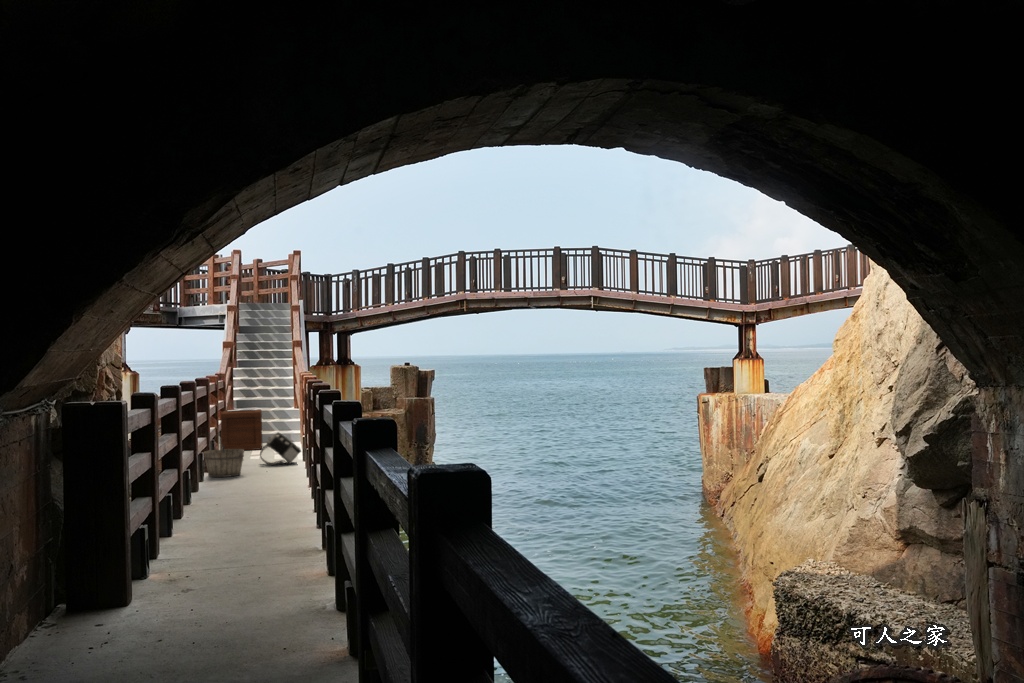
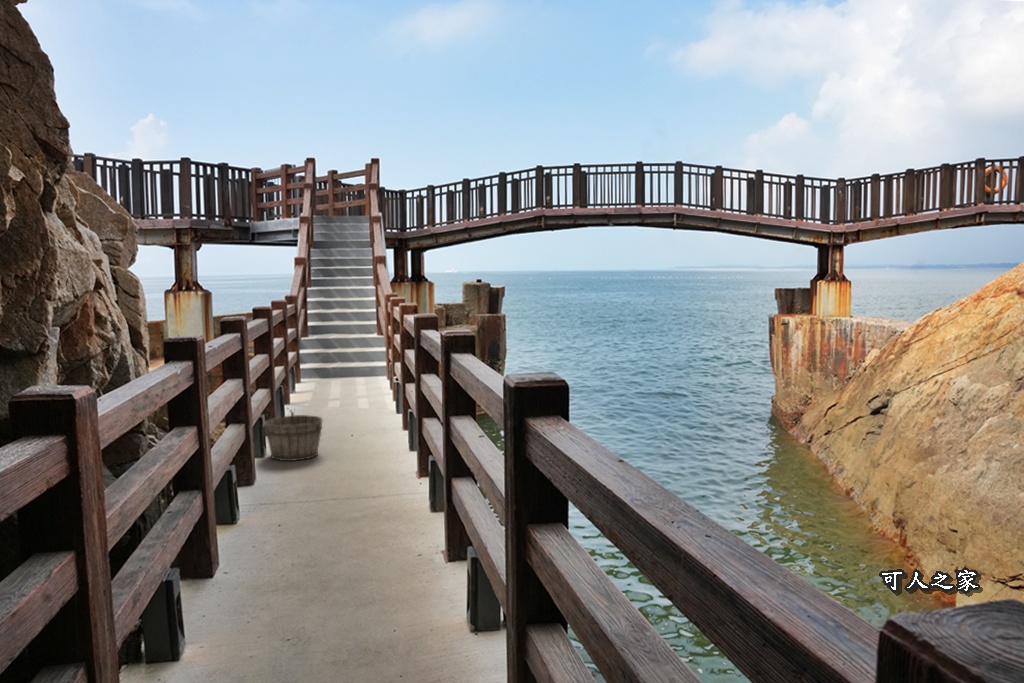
wooden crate: present [221,409,262,450] -> none [291,343,343,397]
backpack: present [260,433,301,465] -> none [343,385,399,431]

